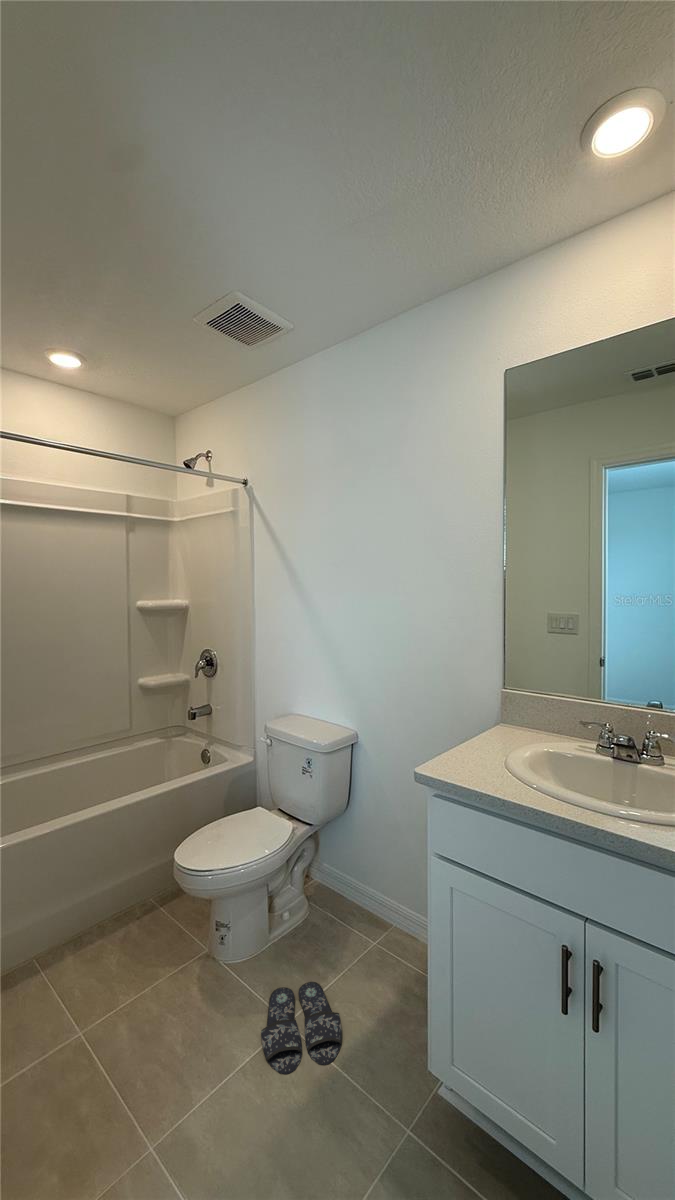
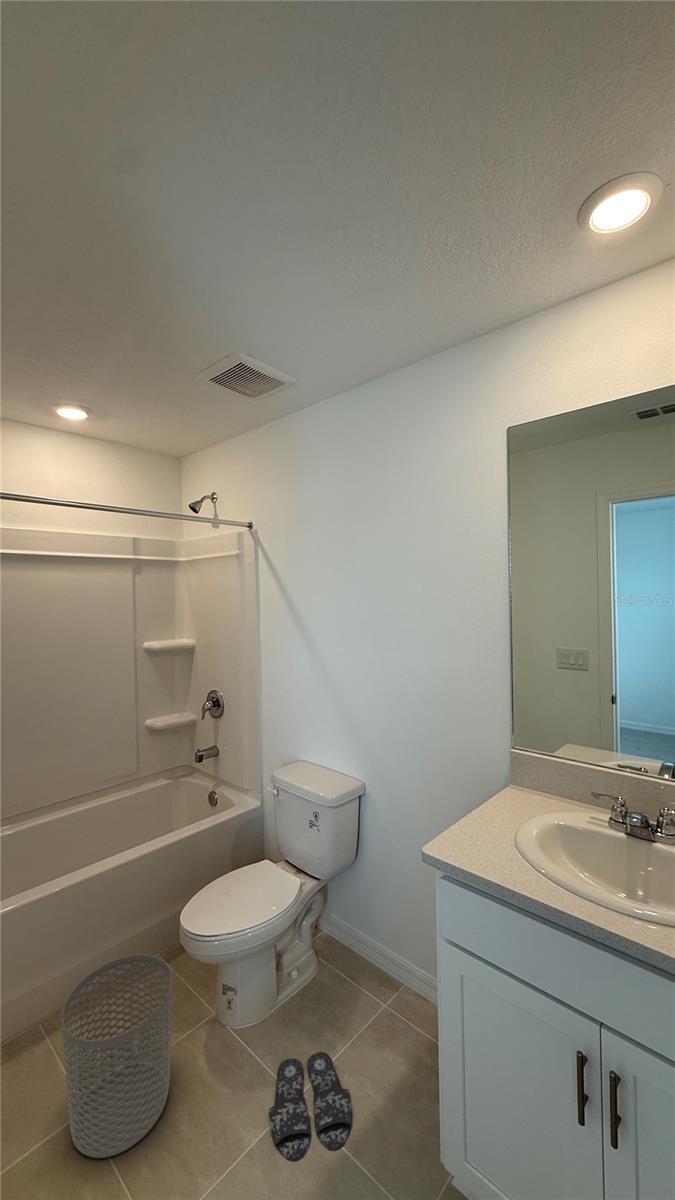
waste bin: none [57,888,166,1073] -> present [62,954,172,1158]

